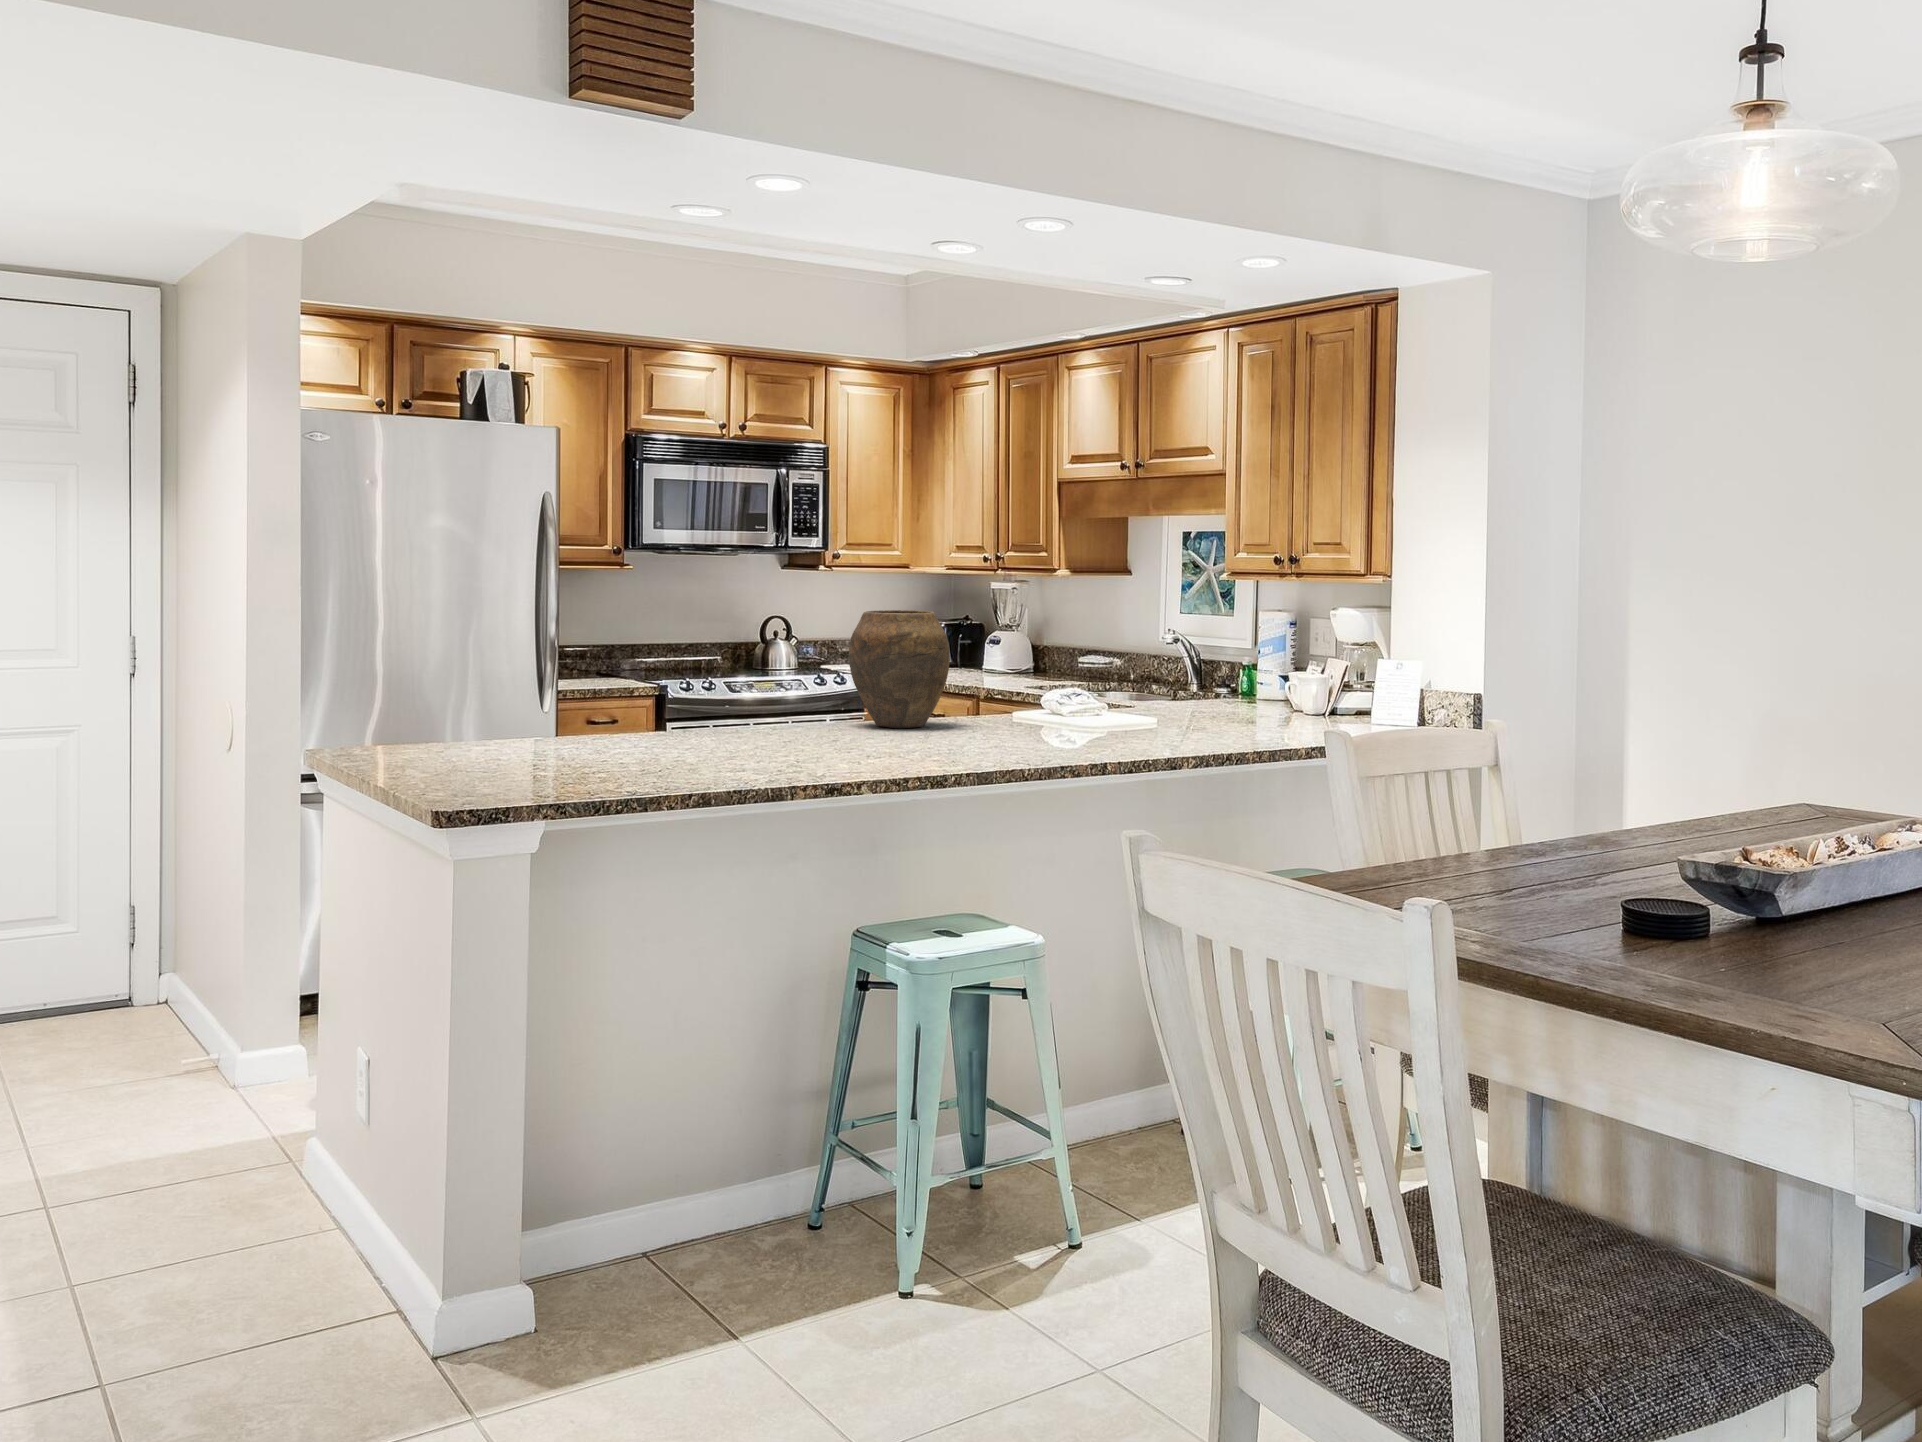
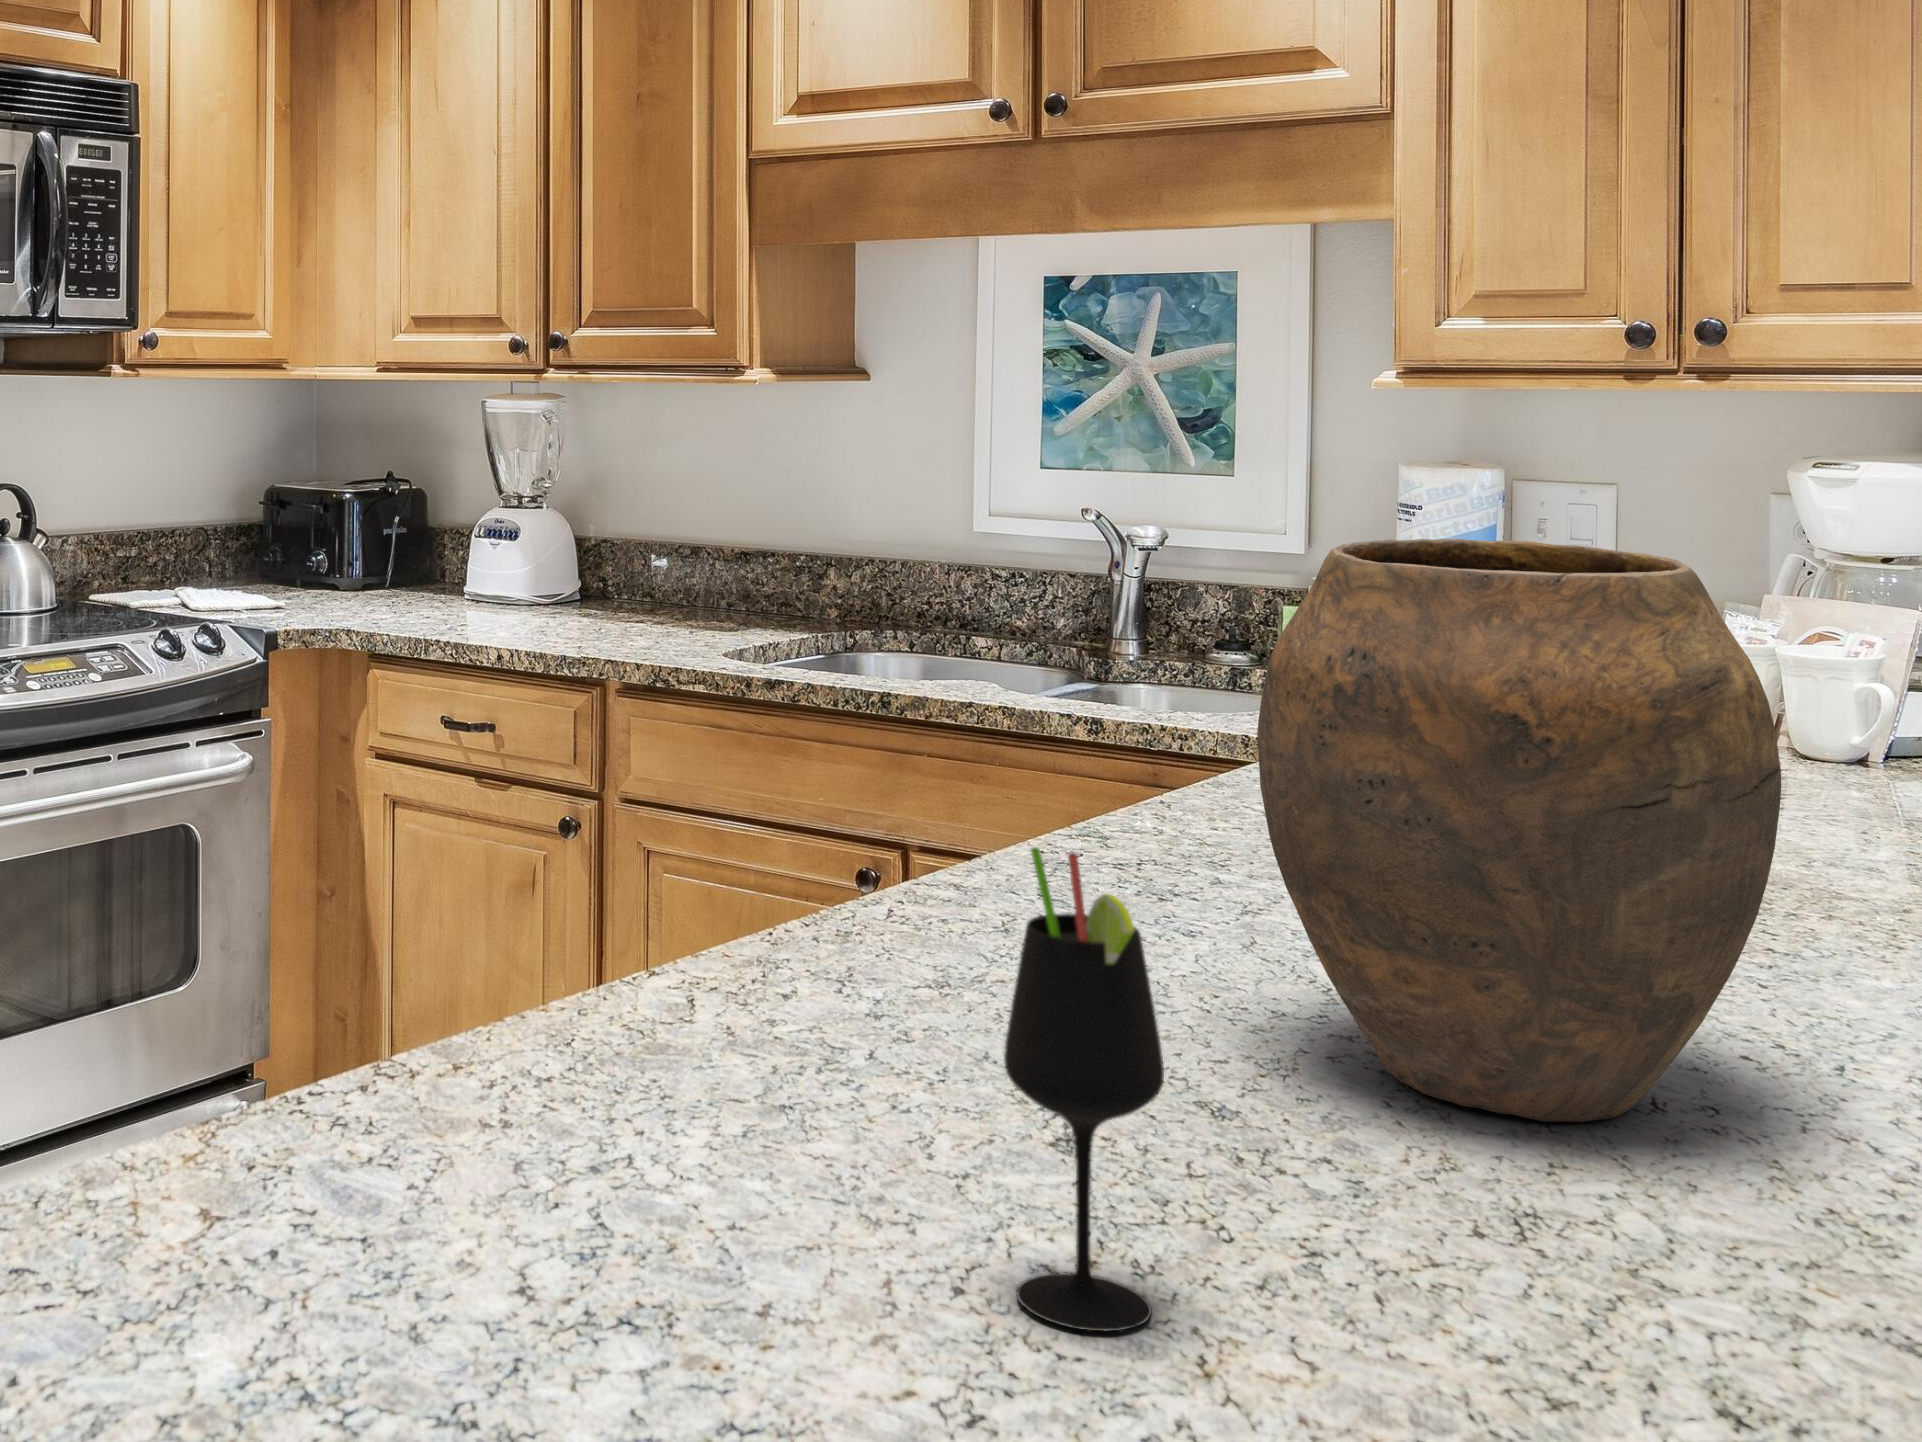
wine glass: none [723,651,752,732] -> present [1004,847,1164,1331]

